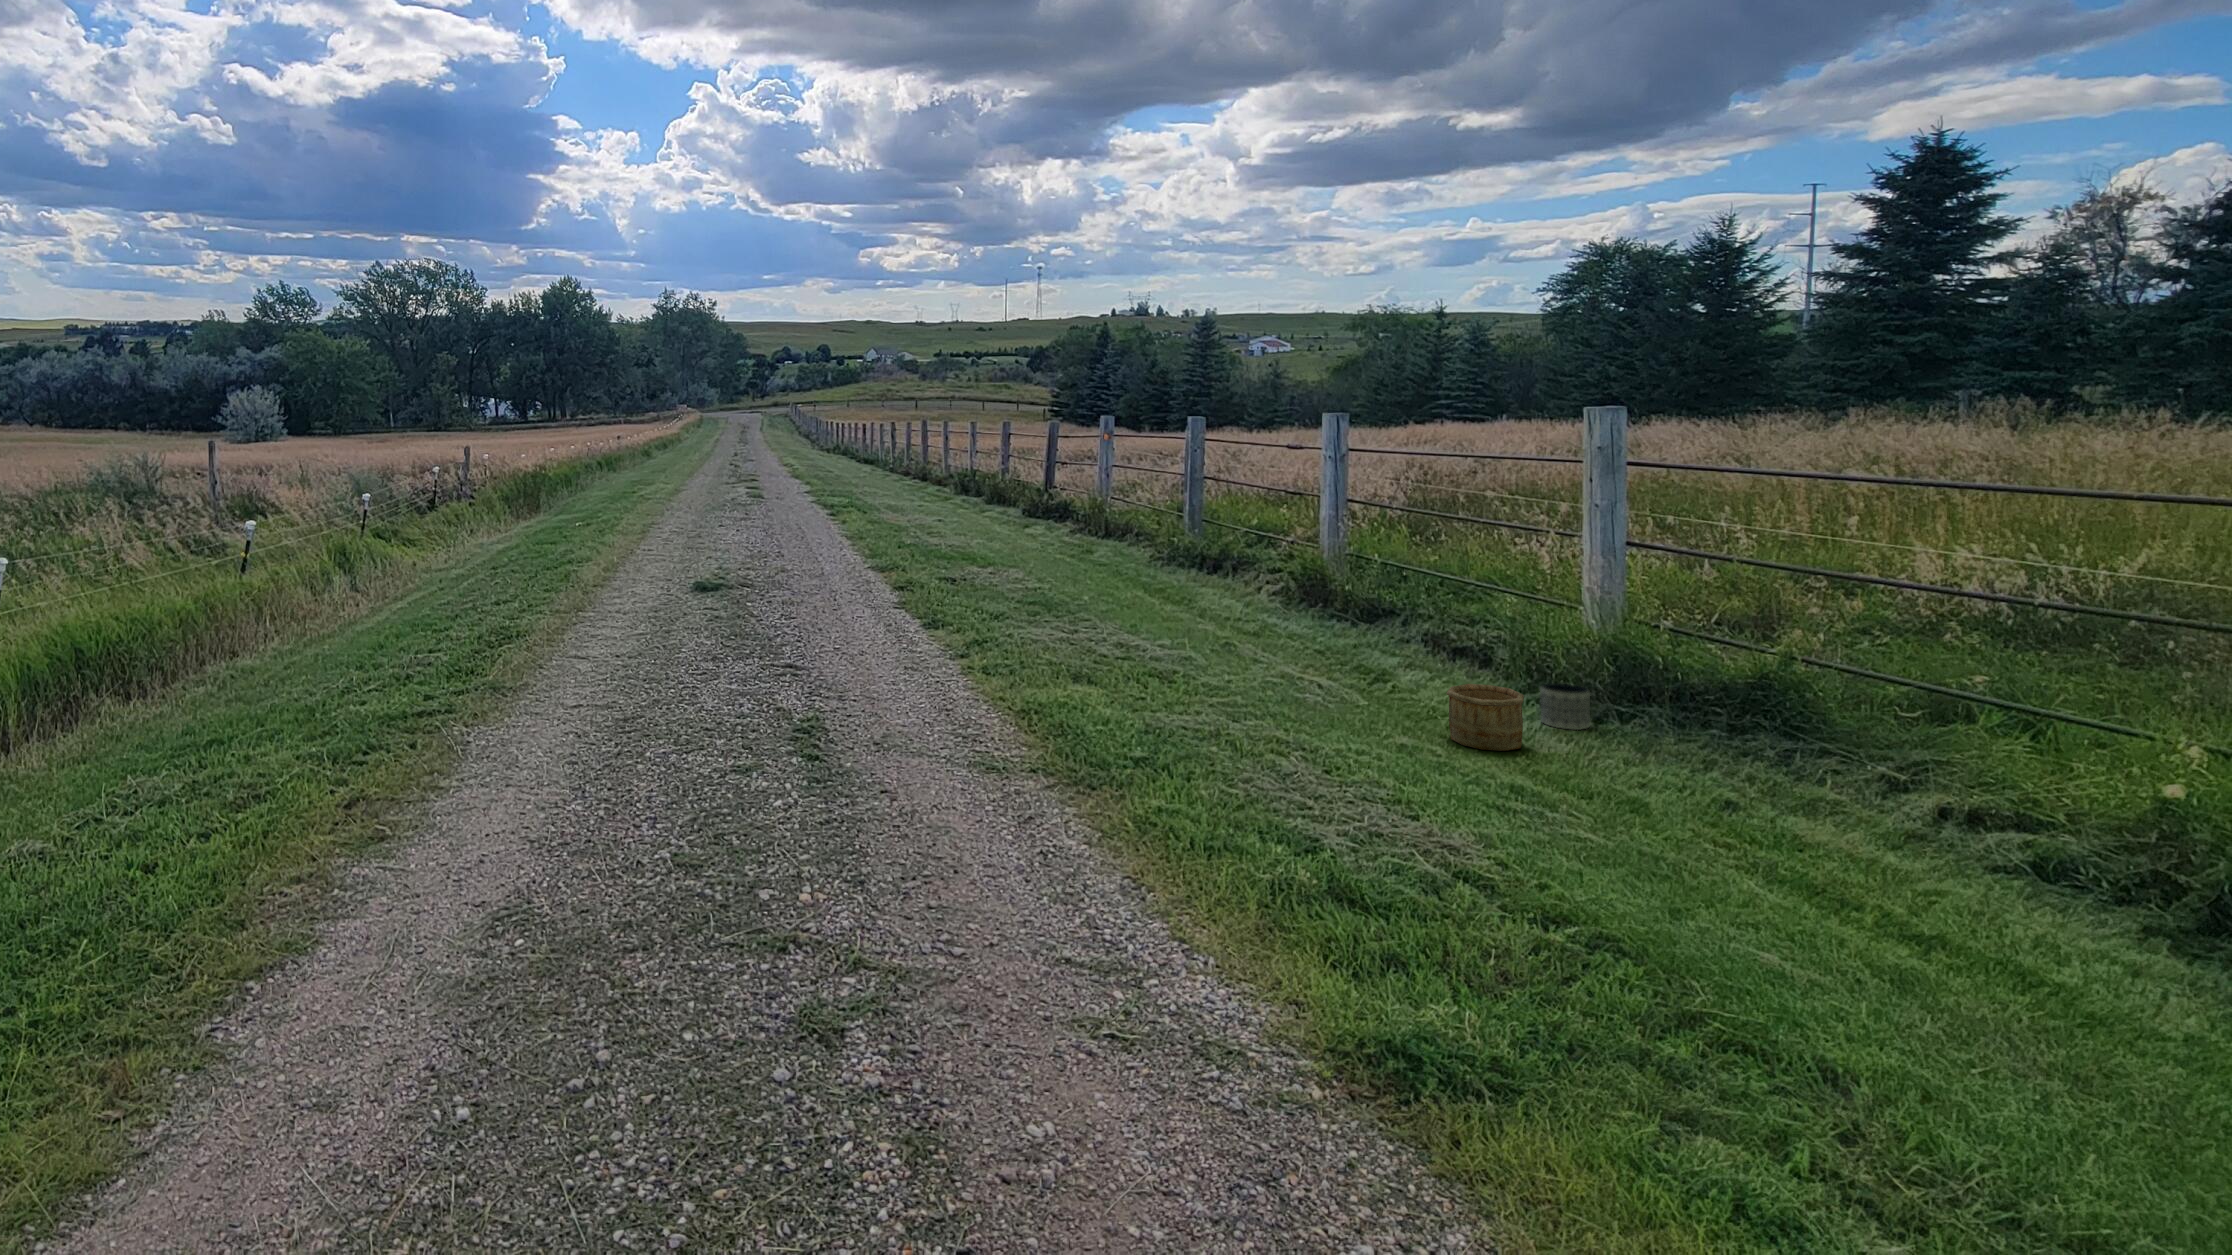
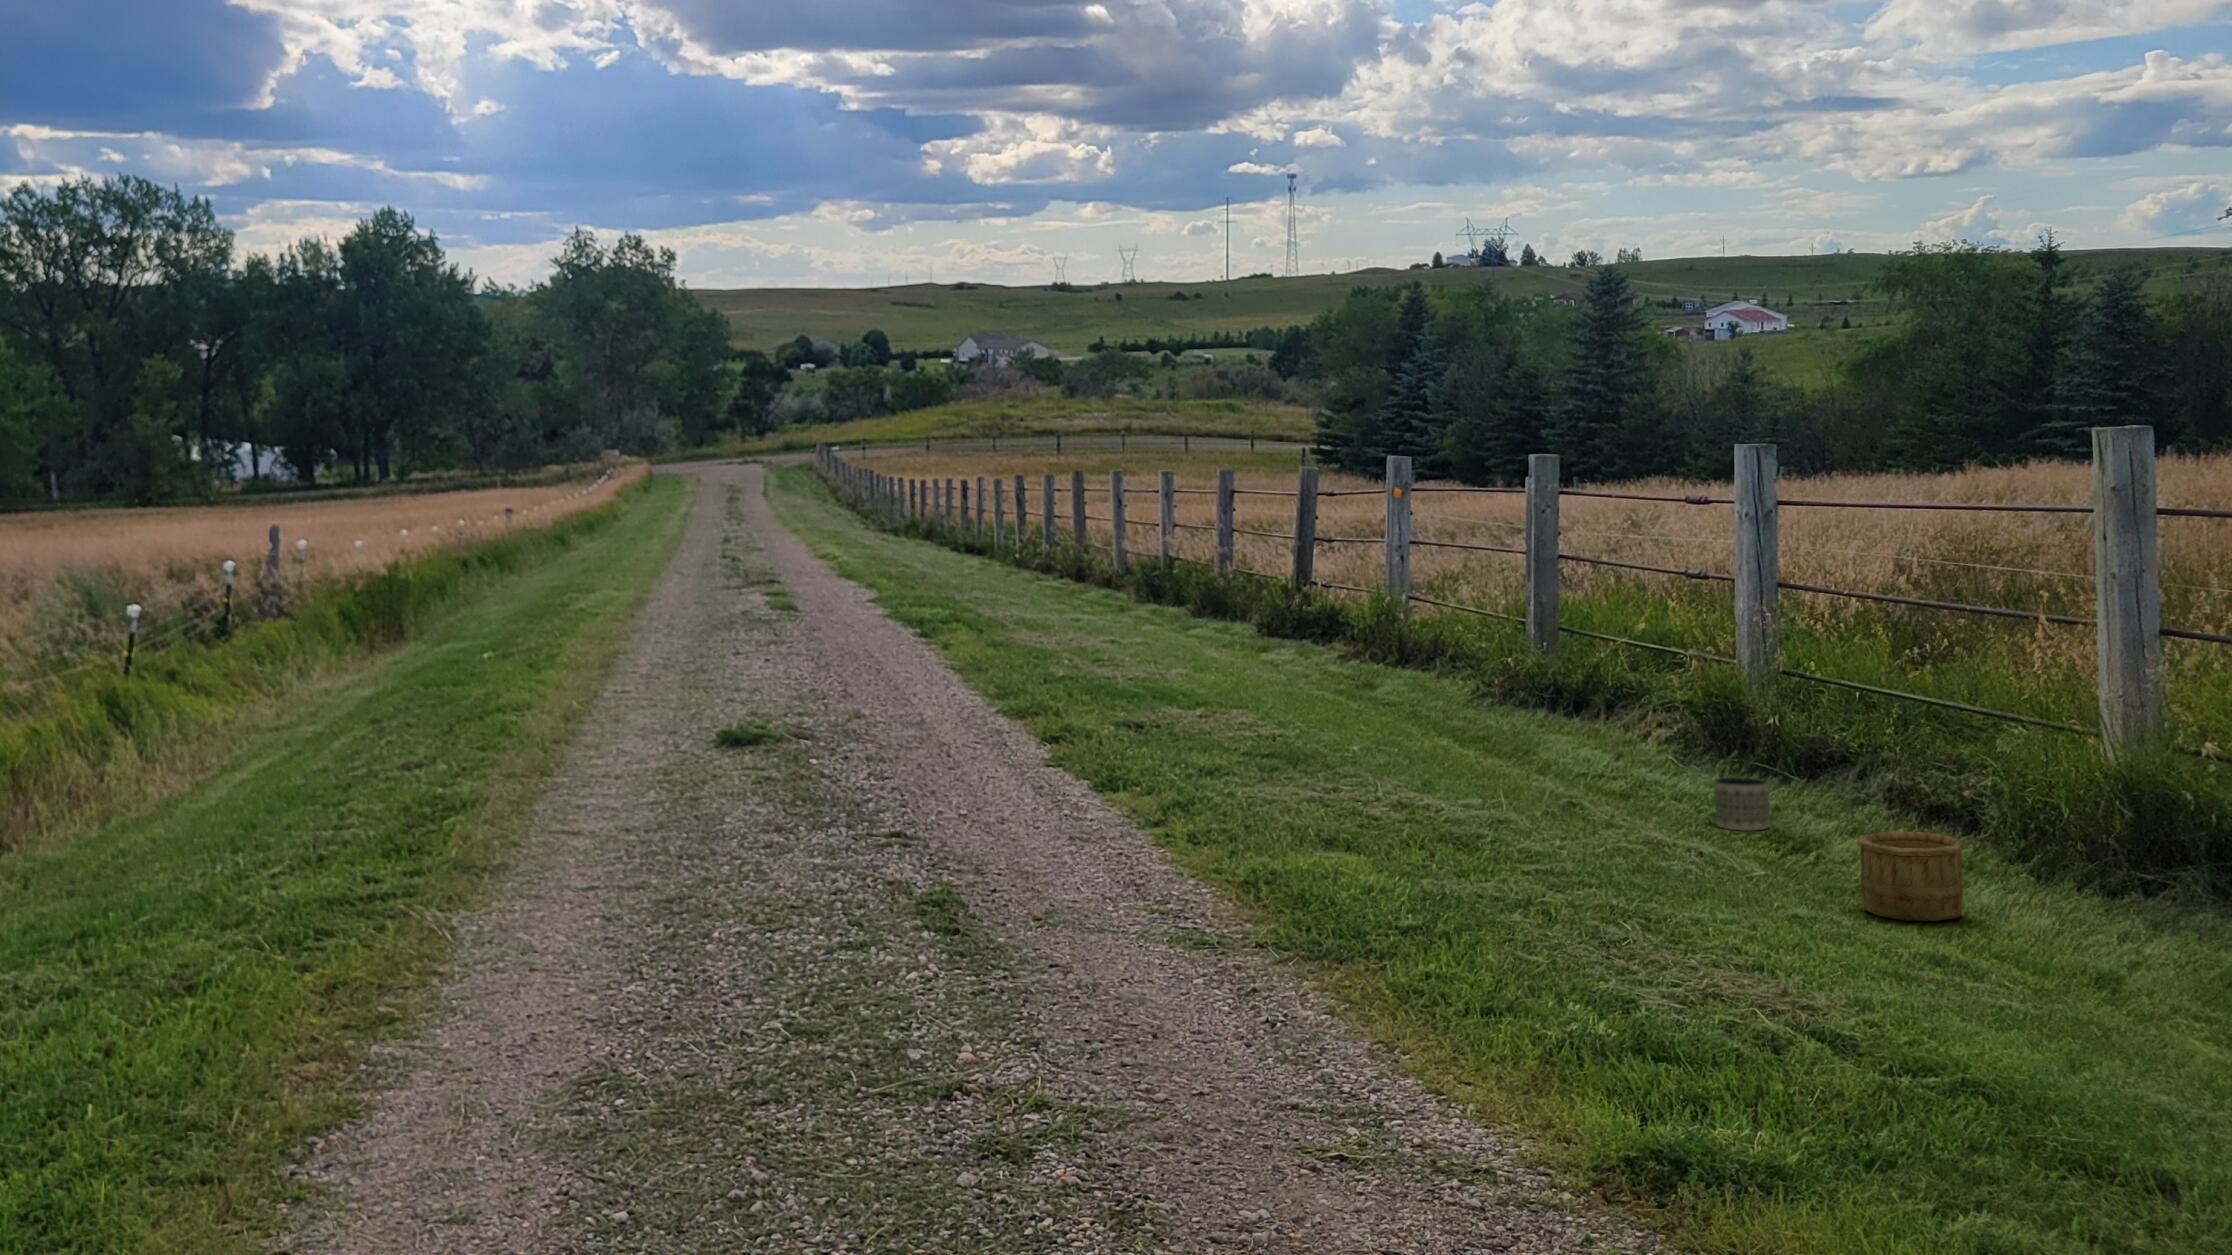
planter: present [1540,683,1590,730] -> present [1714,778,1770,831]

